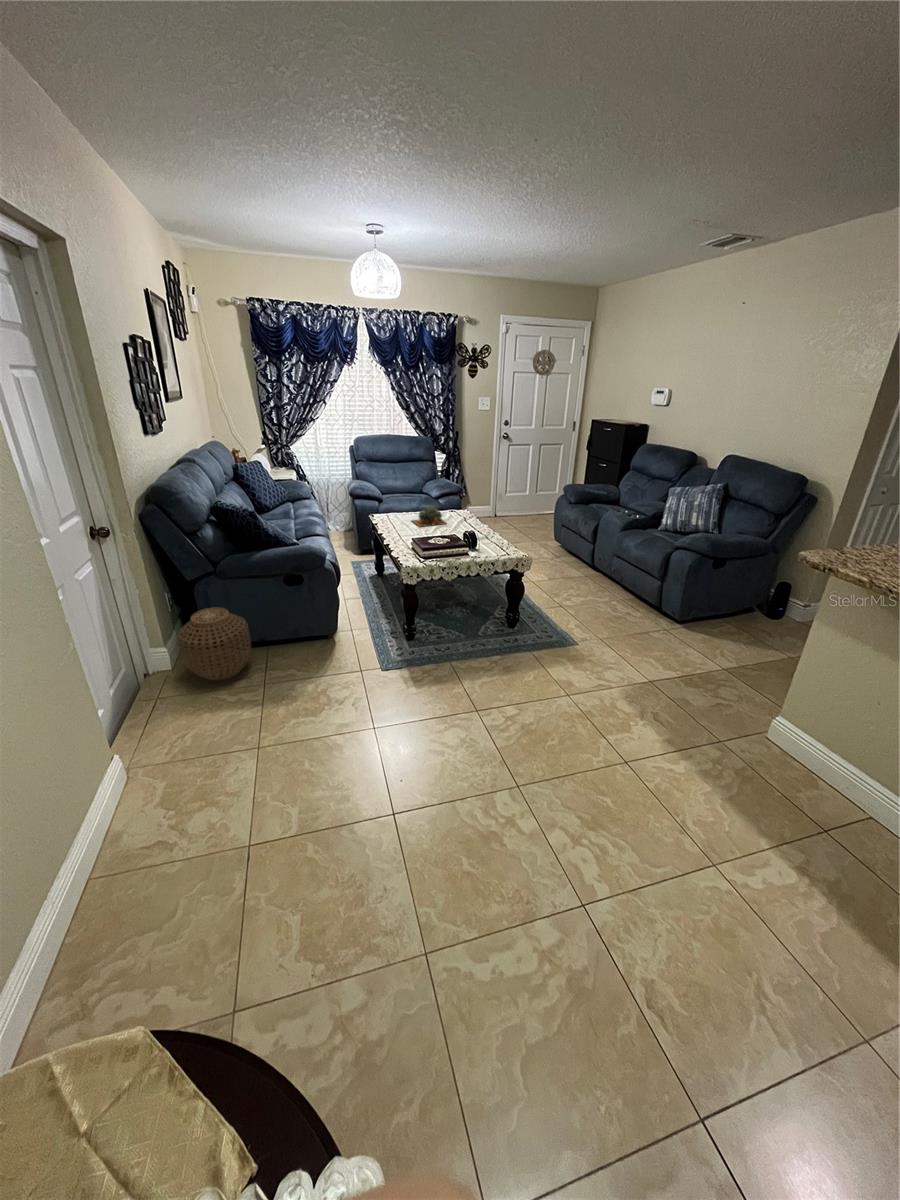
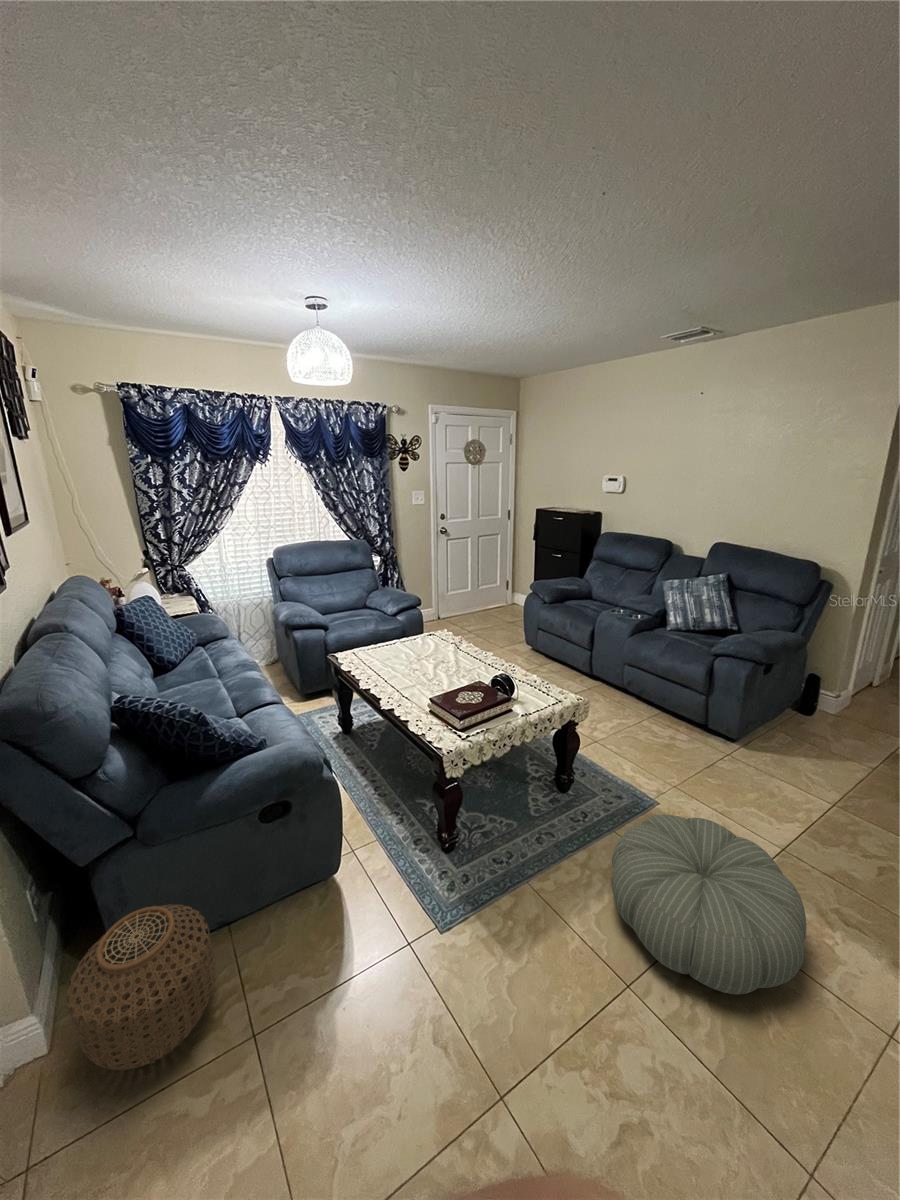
succulent plant: present [412,507,446,527] -> none [392,638,443,669]
pouf: none [489,633,611,726] -> present [612,815,806,994]

